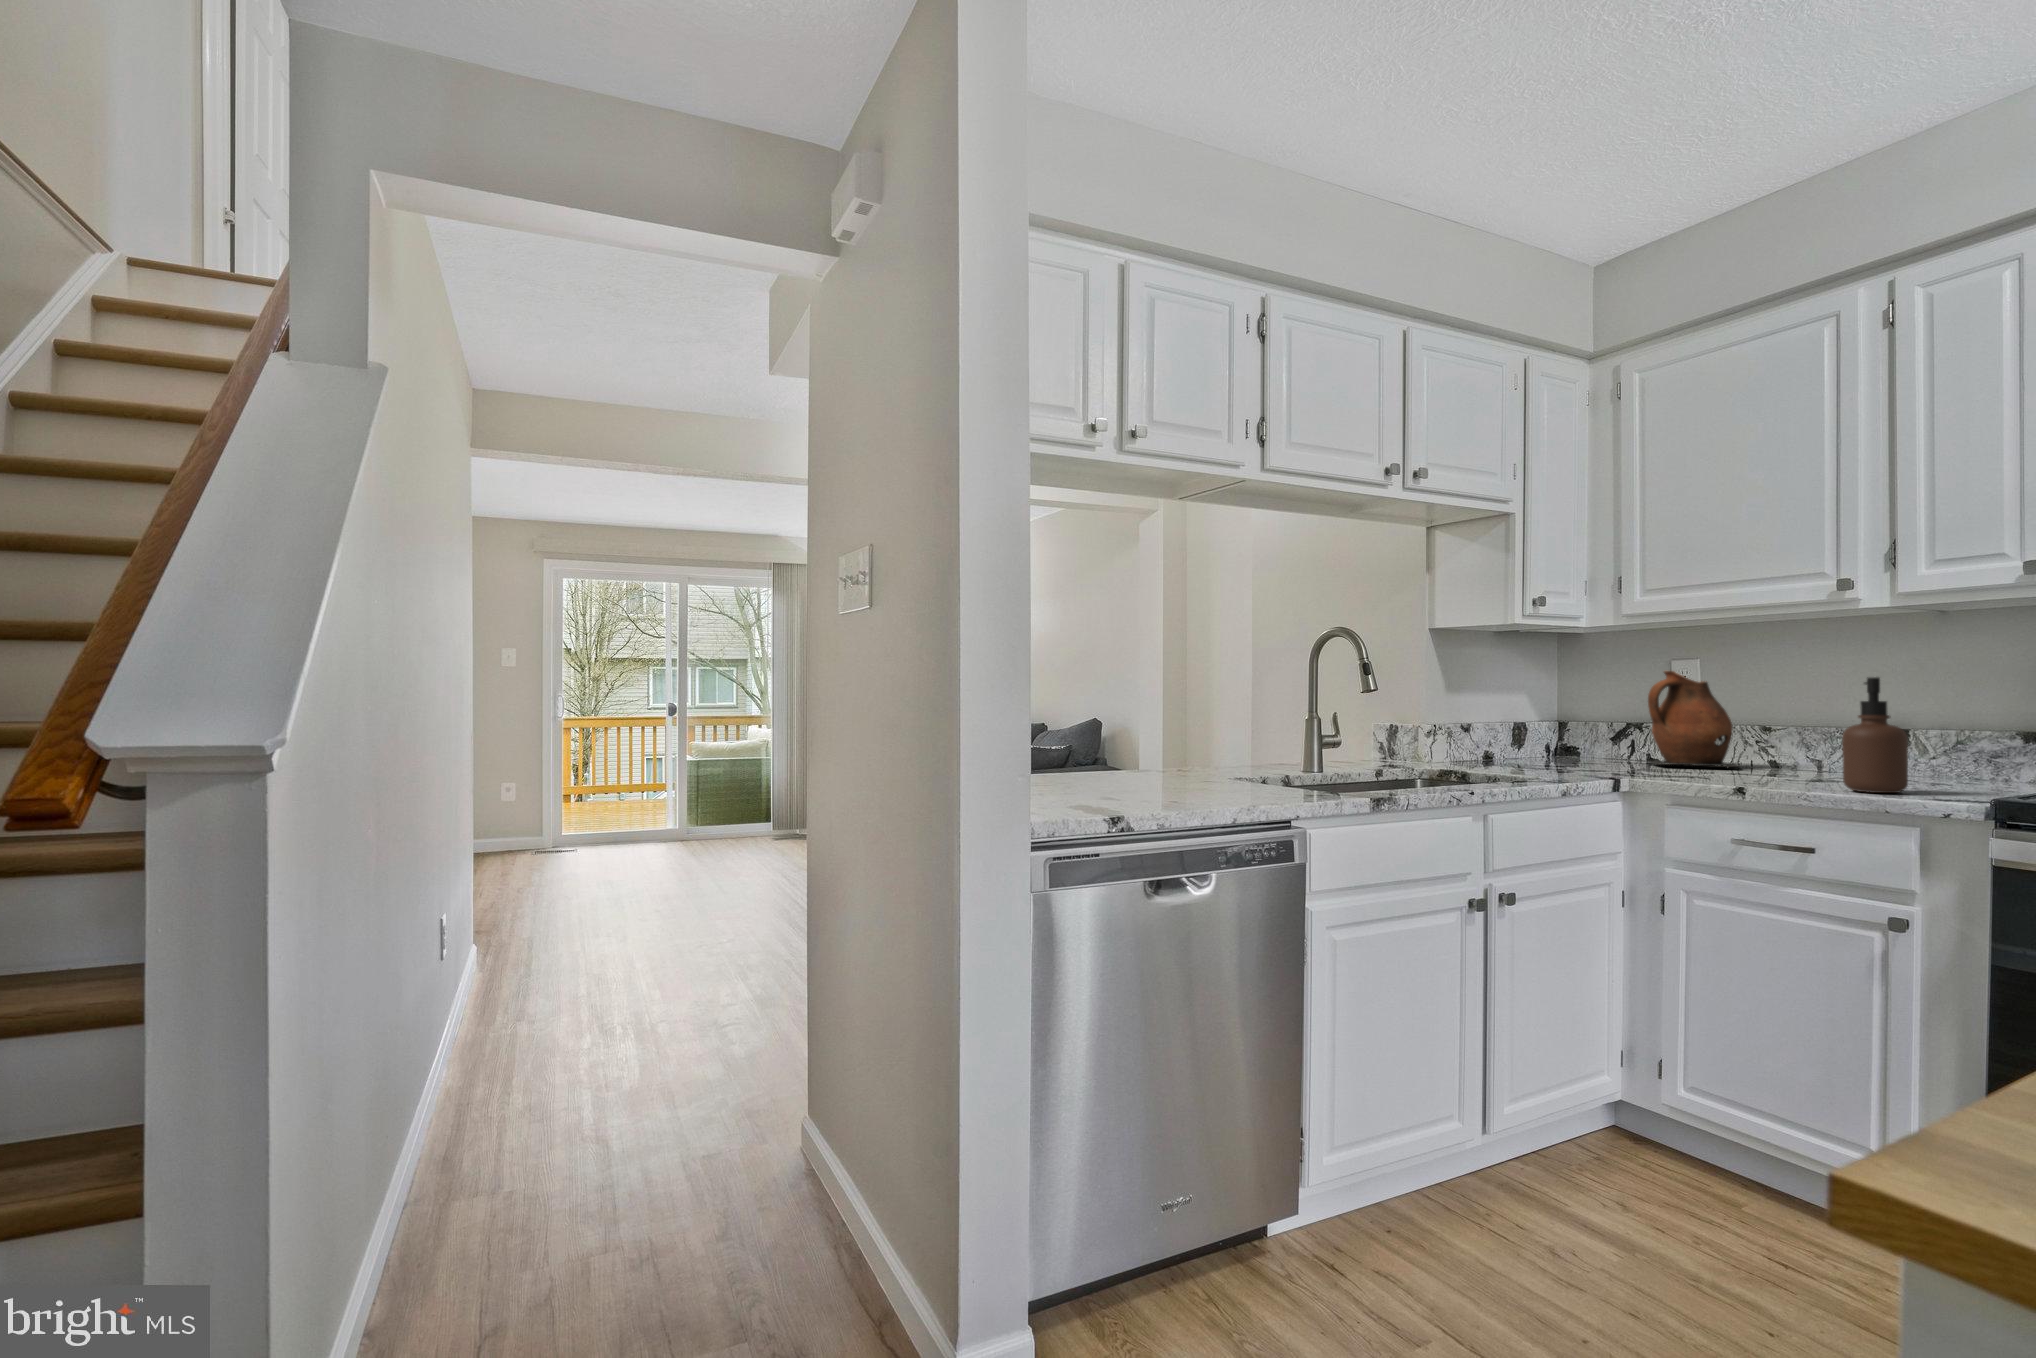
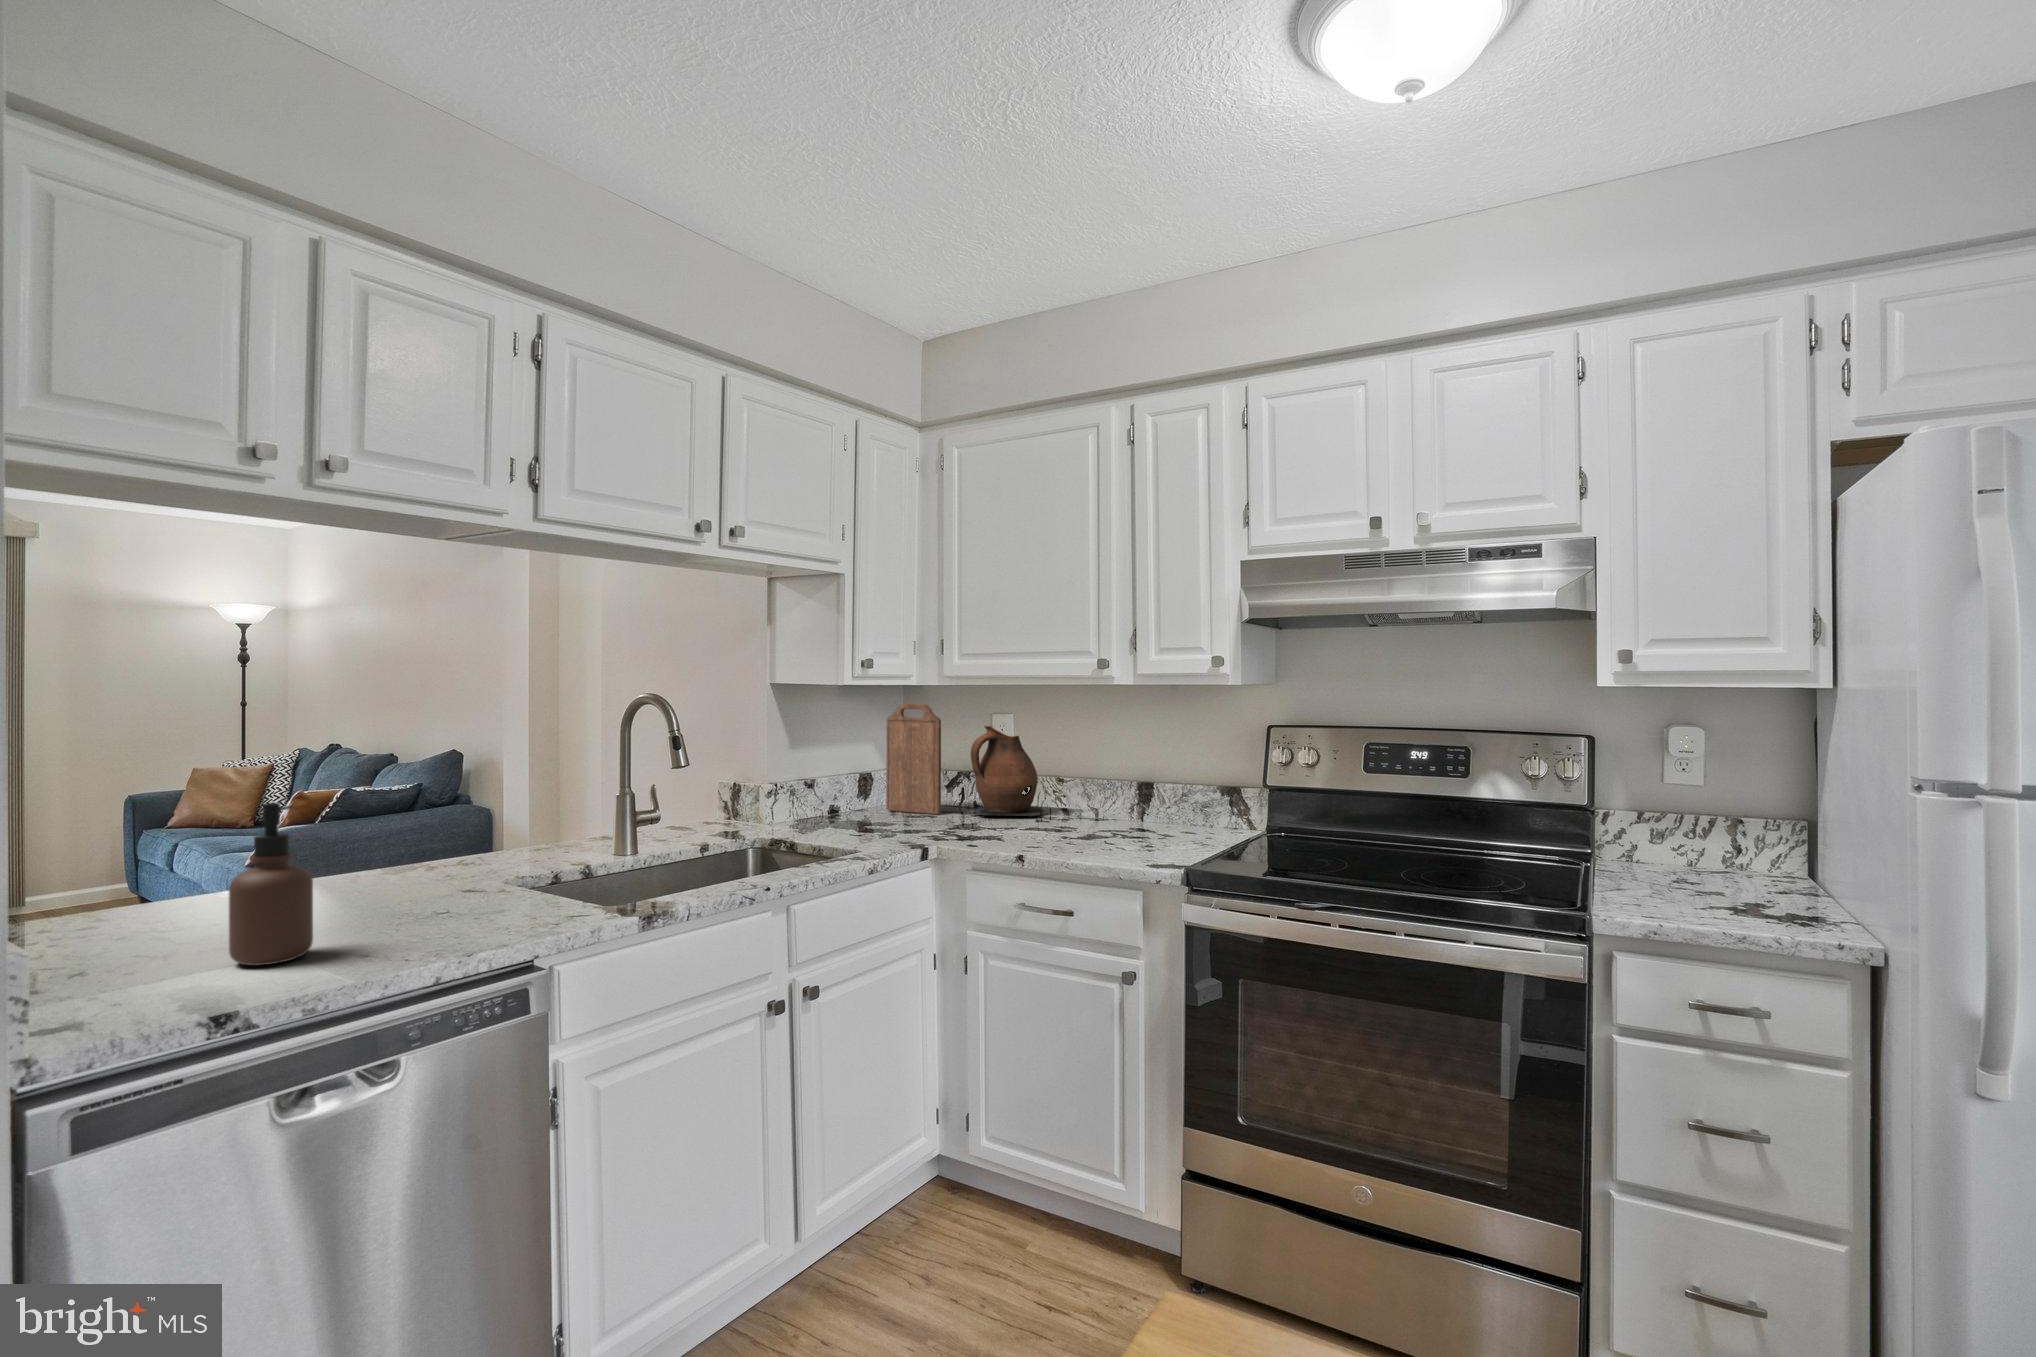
cutting board: none [1542,650,1609,764] -> present [886,703,941,814]
soap dispenser: present [1842,677,1908,793] -> present [229,802,313,966]

